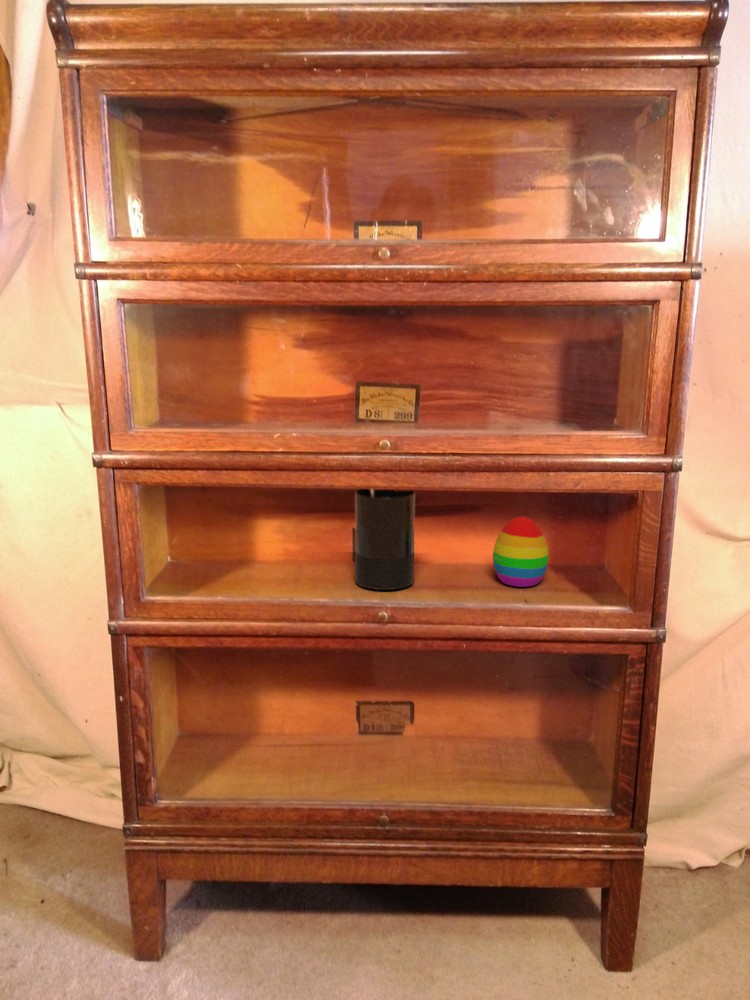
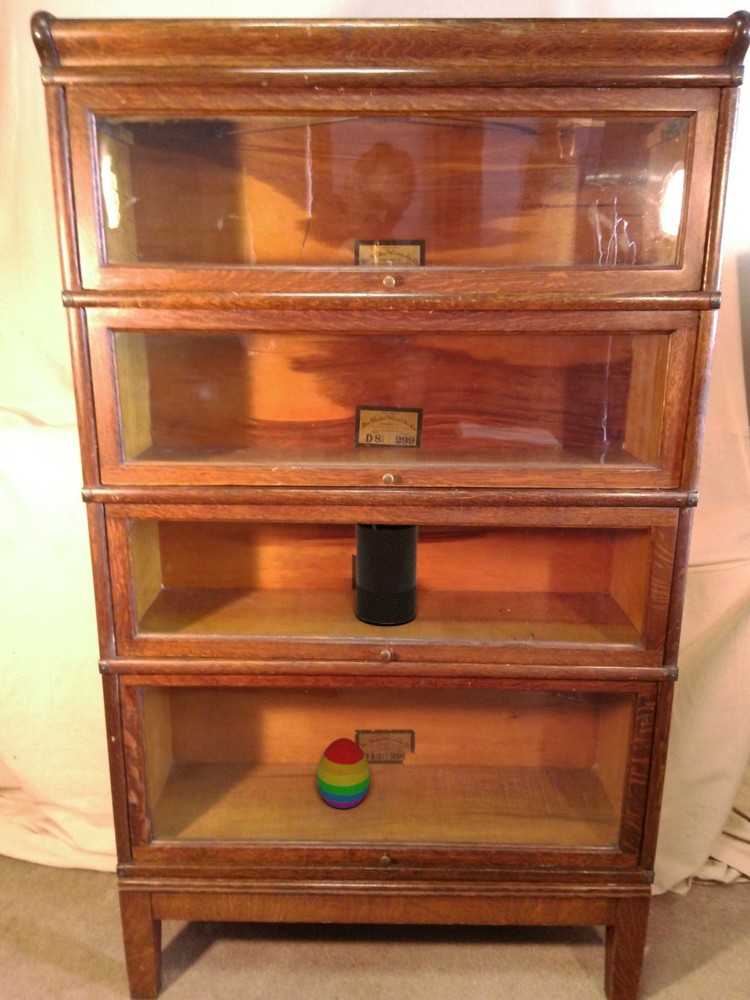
decorative egg: present [493,517,548,587] -> present [317,738,370,808]

